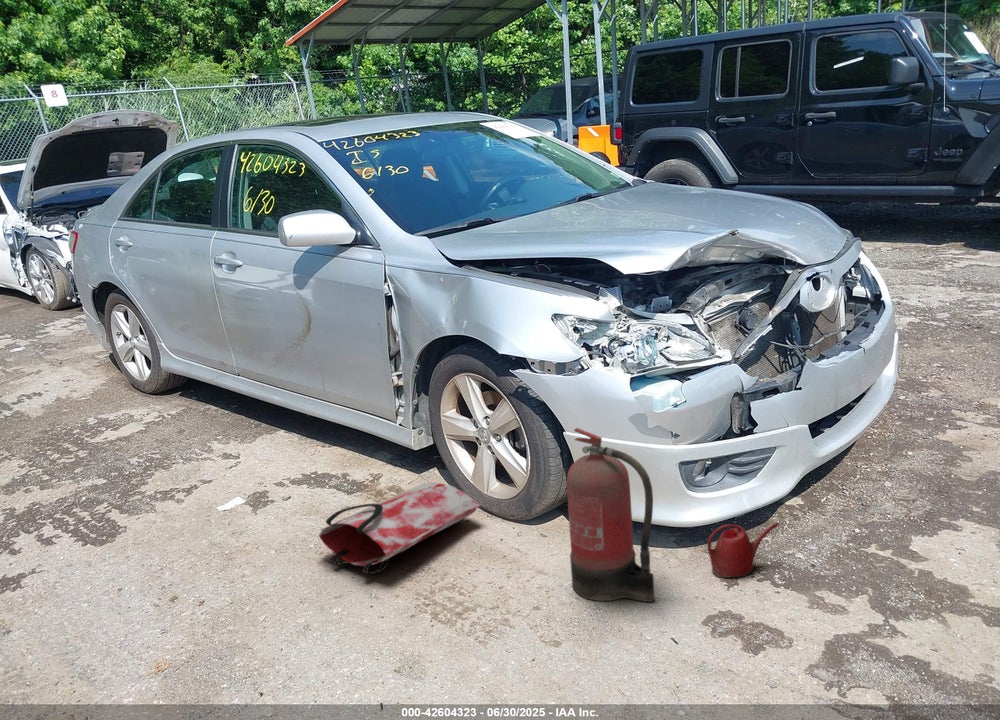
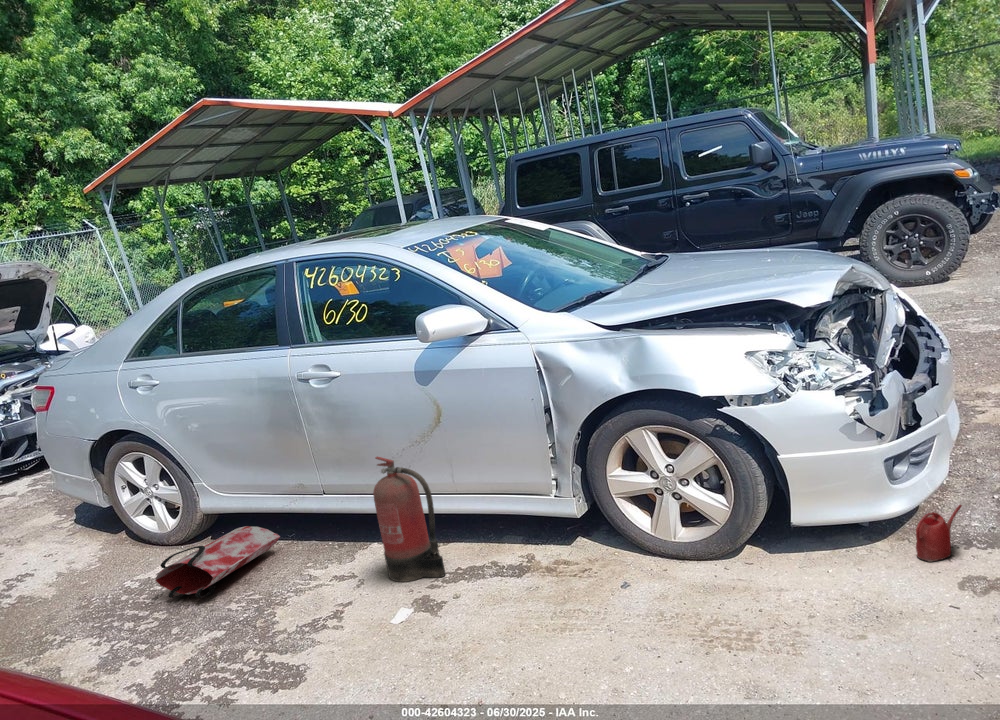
fire extinguisher: present [567,428,654,602] -> present [373,457,446,582]
bag: present [319,482,480,574] -> present [155,526,280,598]

